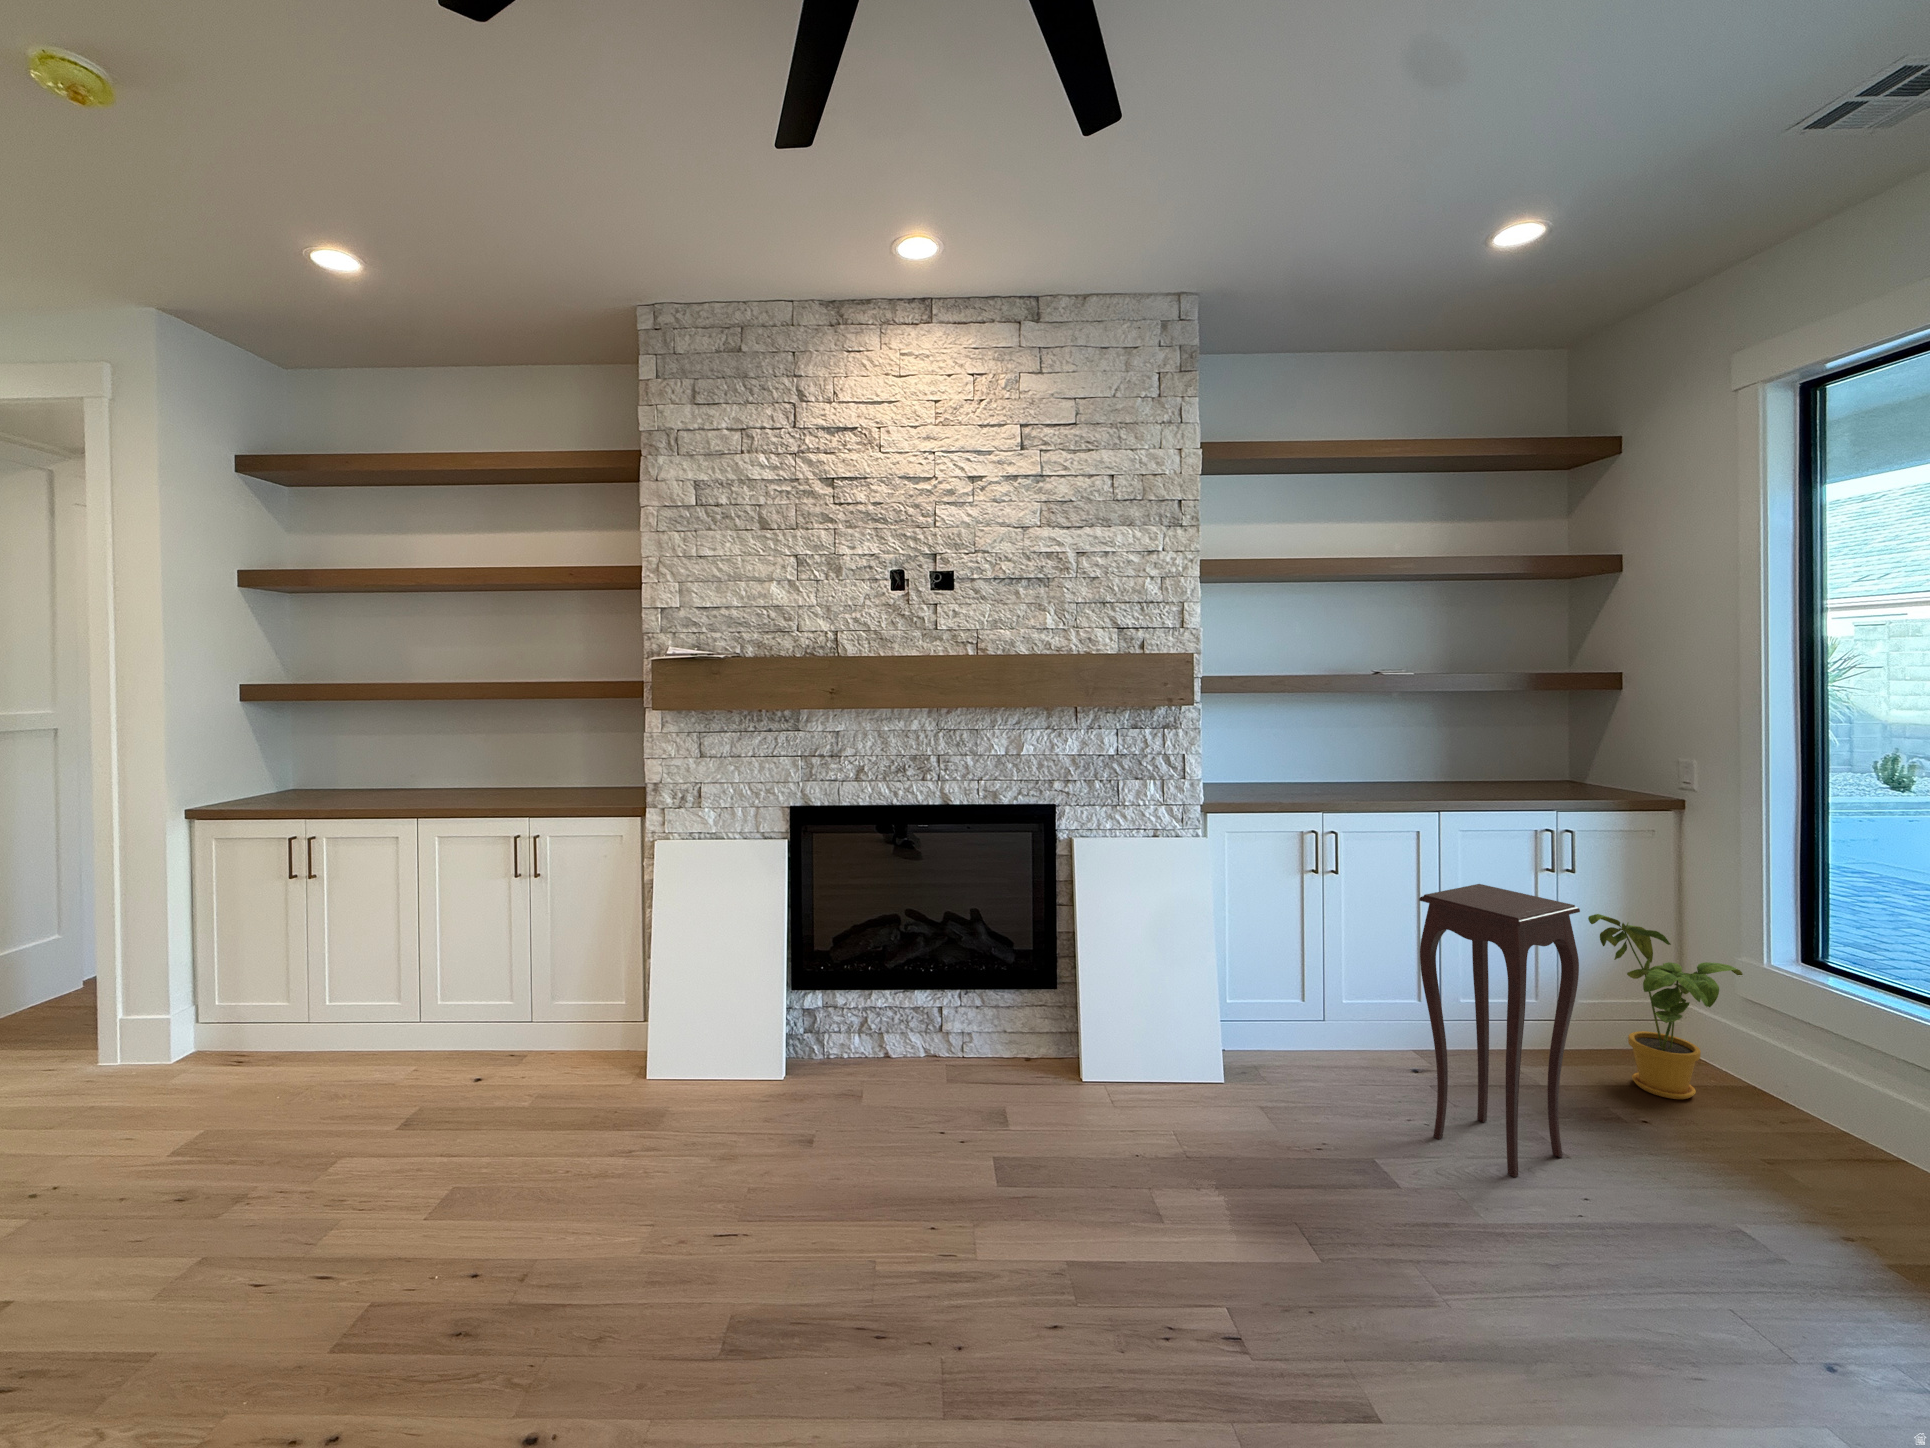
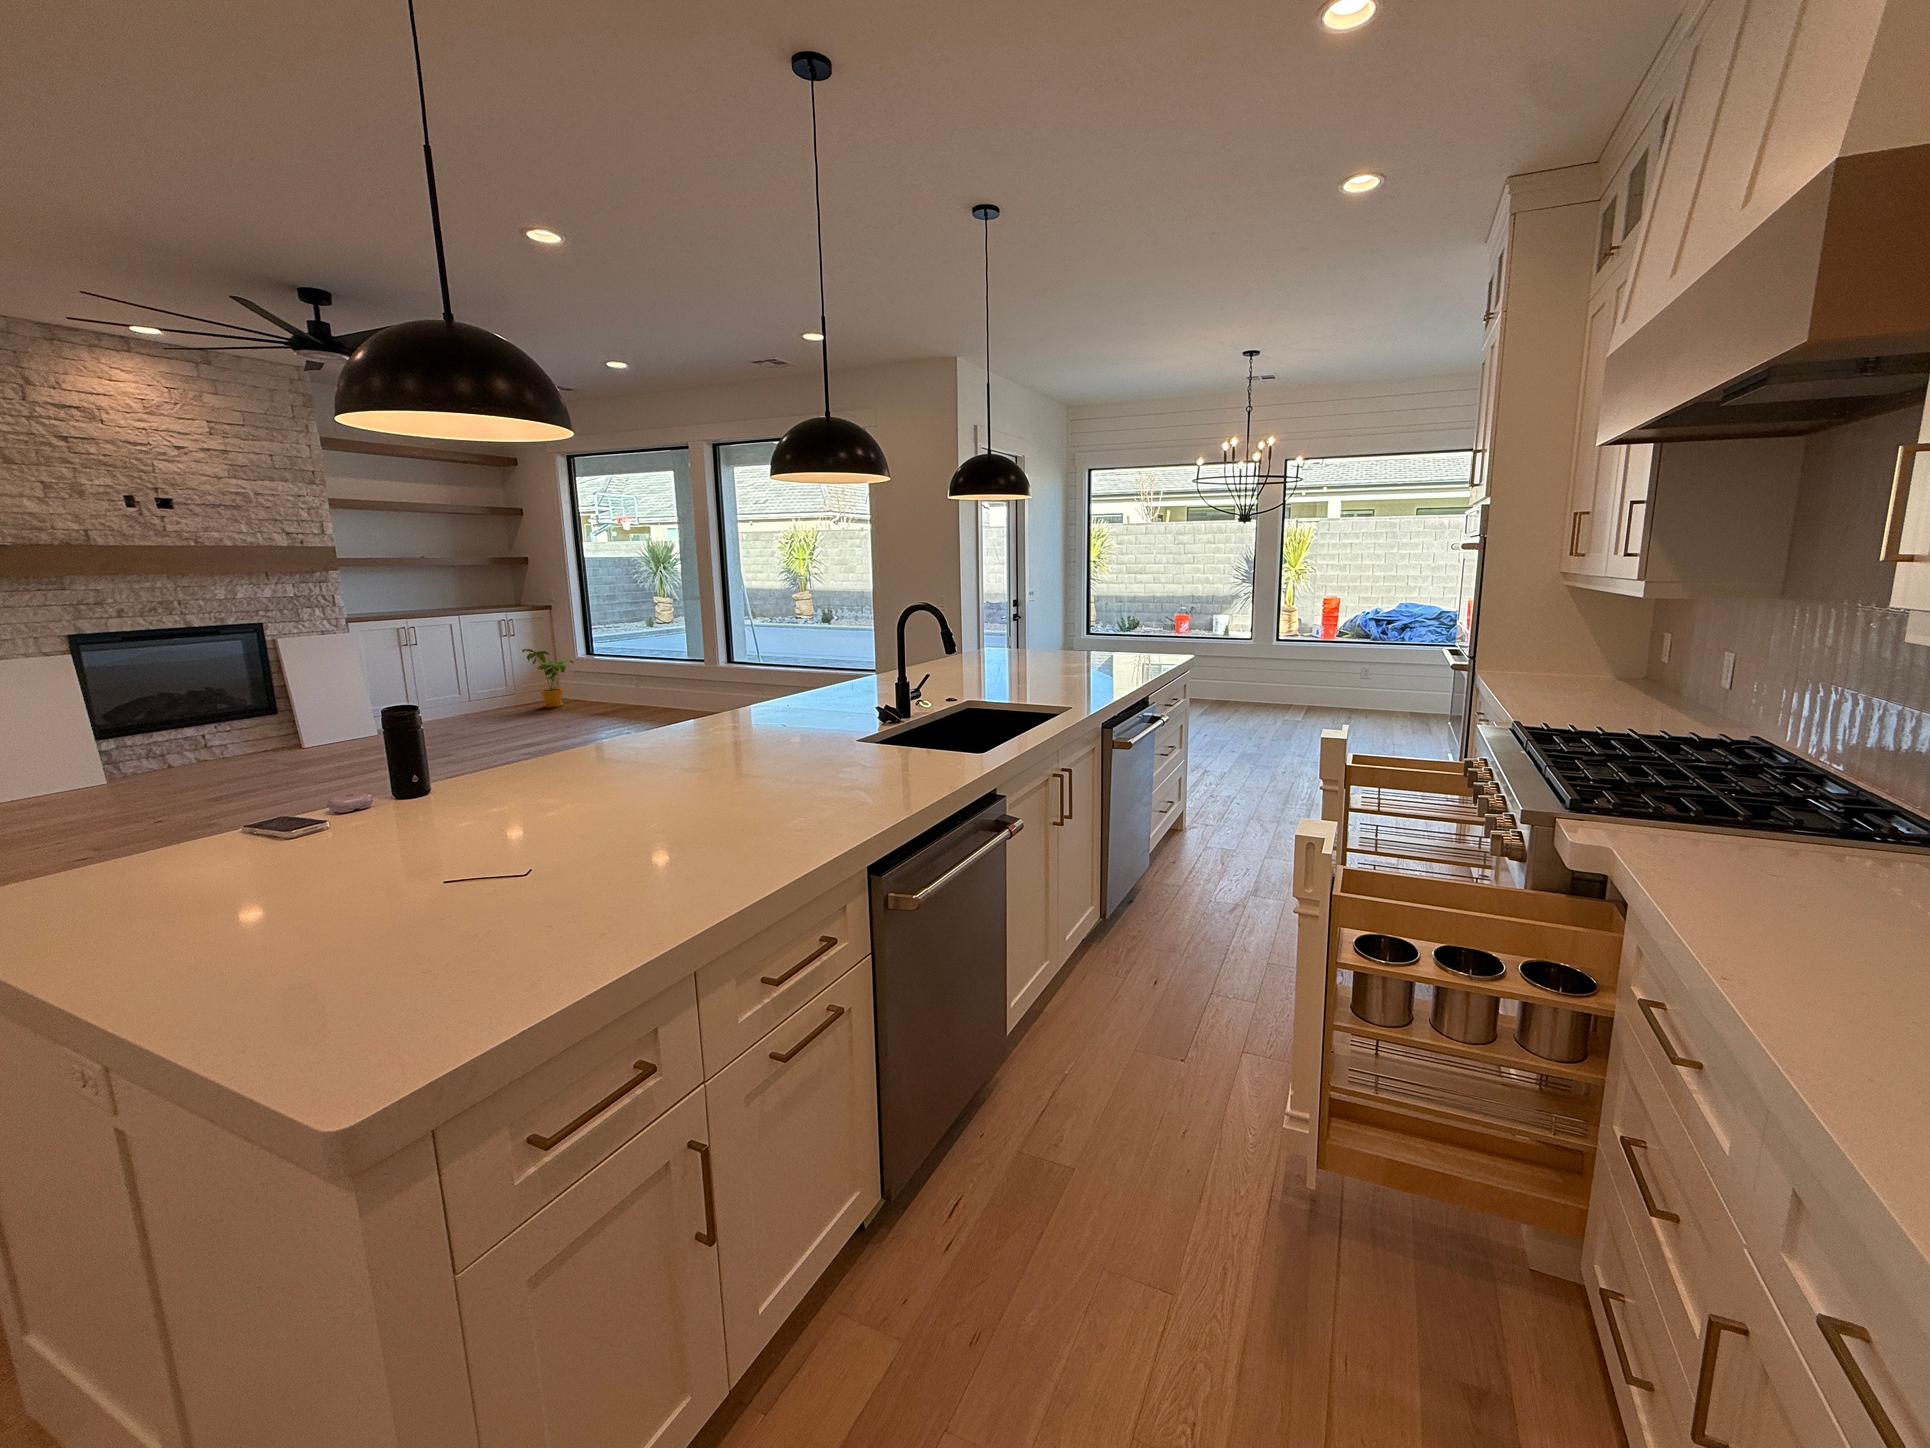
side table: present [1419,884,1580,1177] -> none [457,635,519,727]

